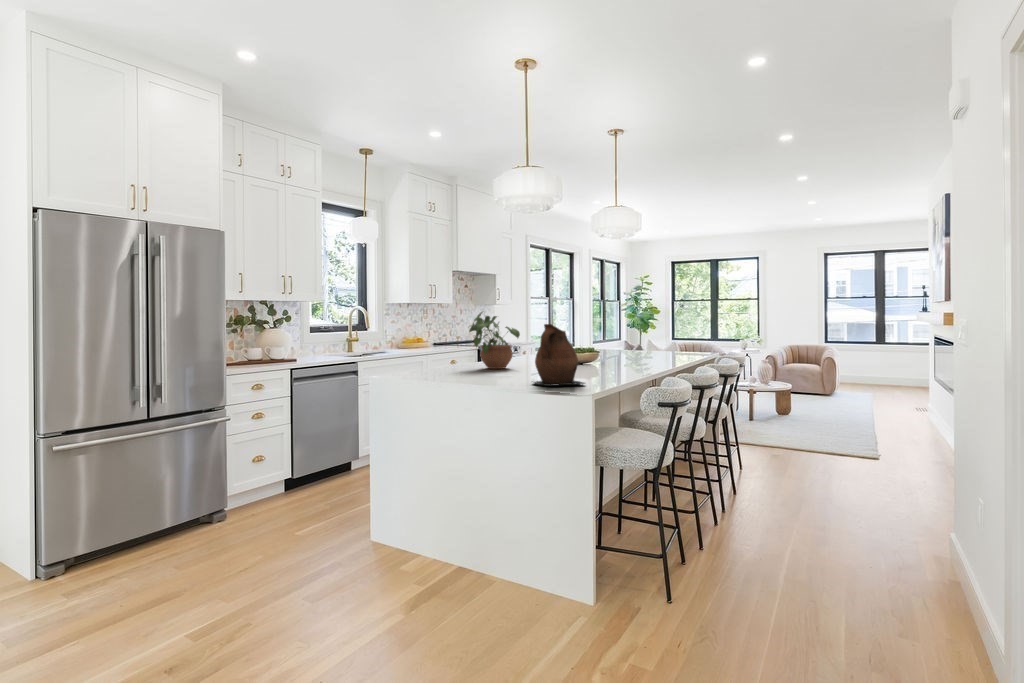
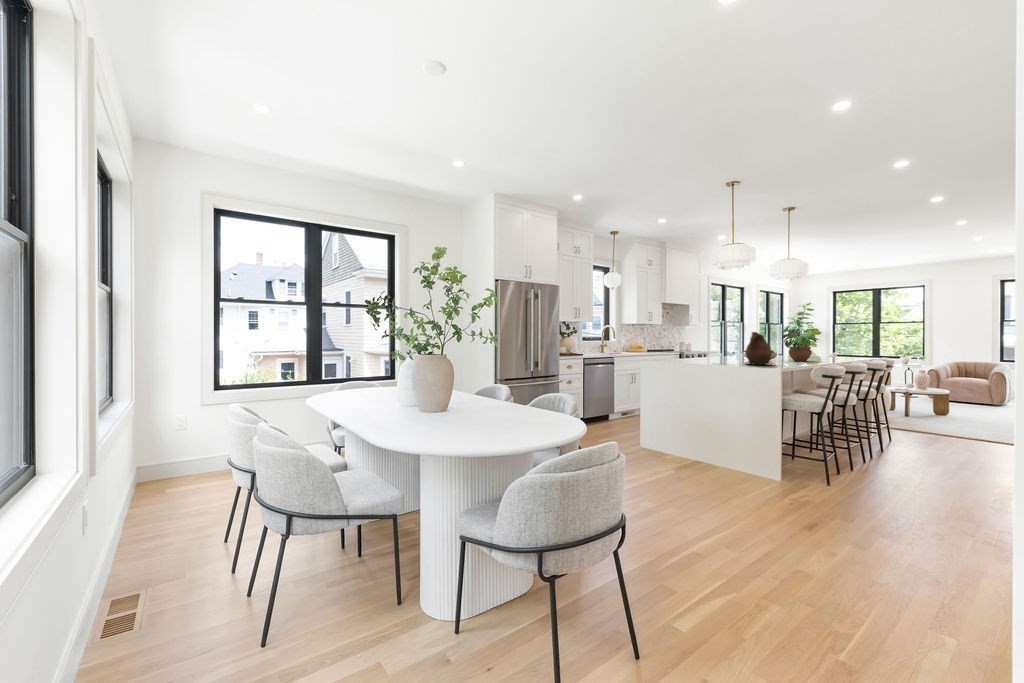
potted plant: present [469,312,520,369] -> present [782,327,817,361]

